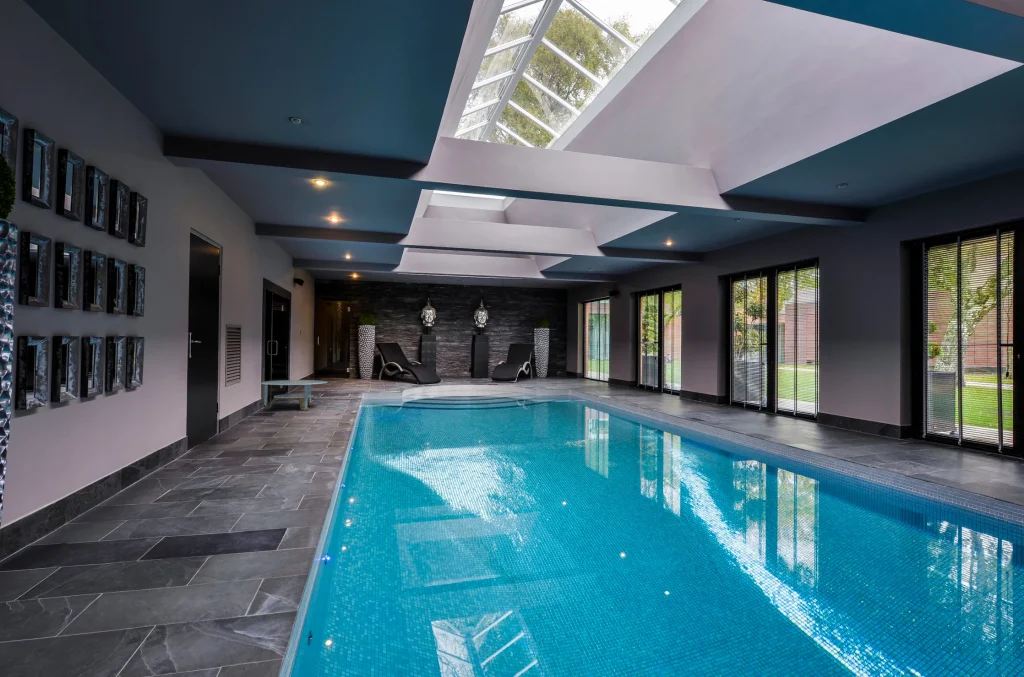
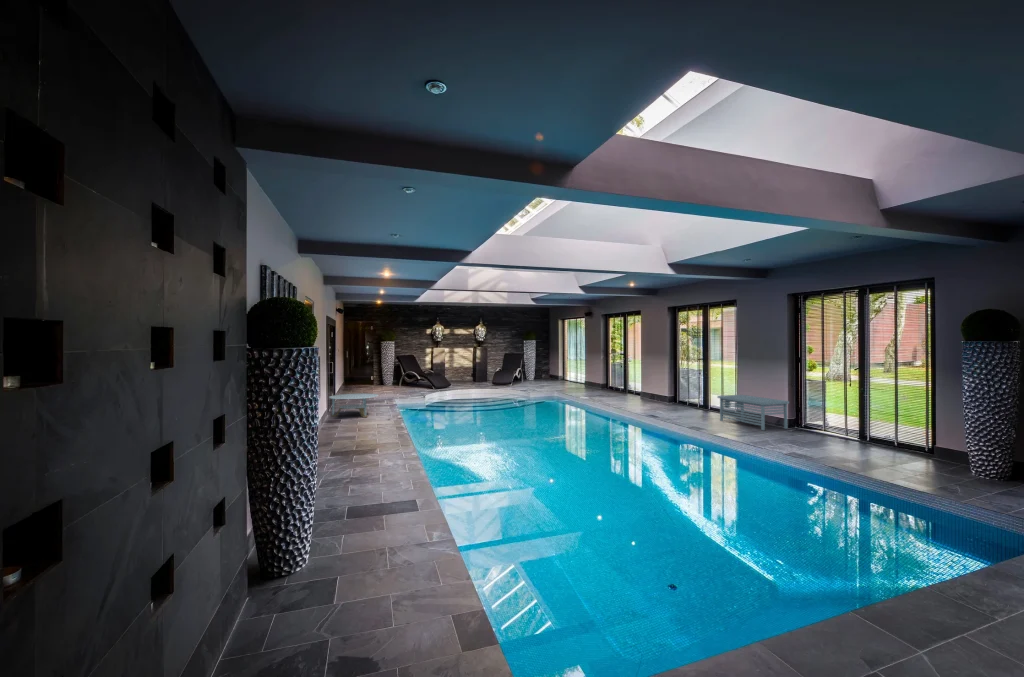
storage bench: none [790,391,902,441] -> present [718,395,789,430]

